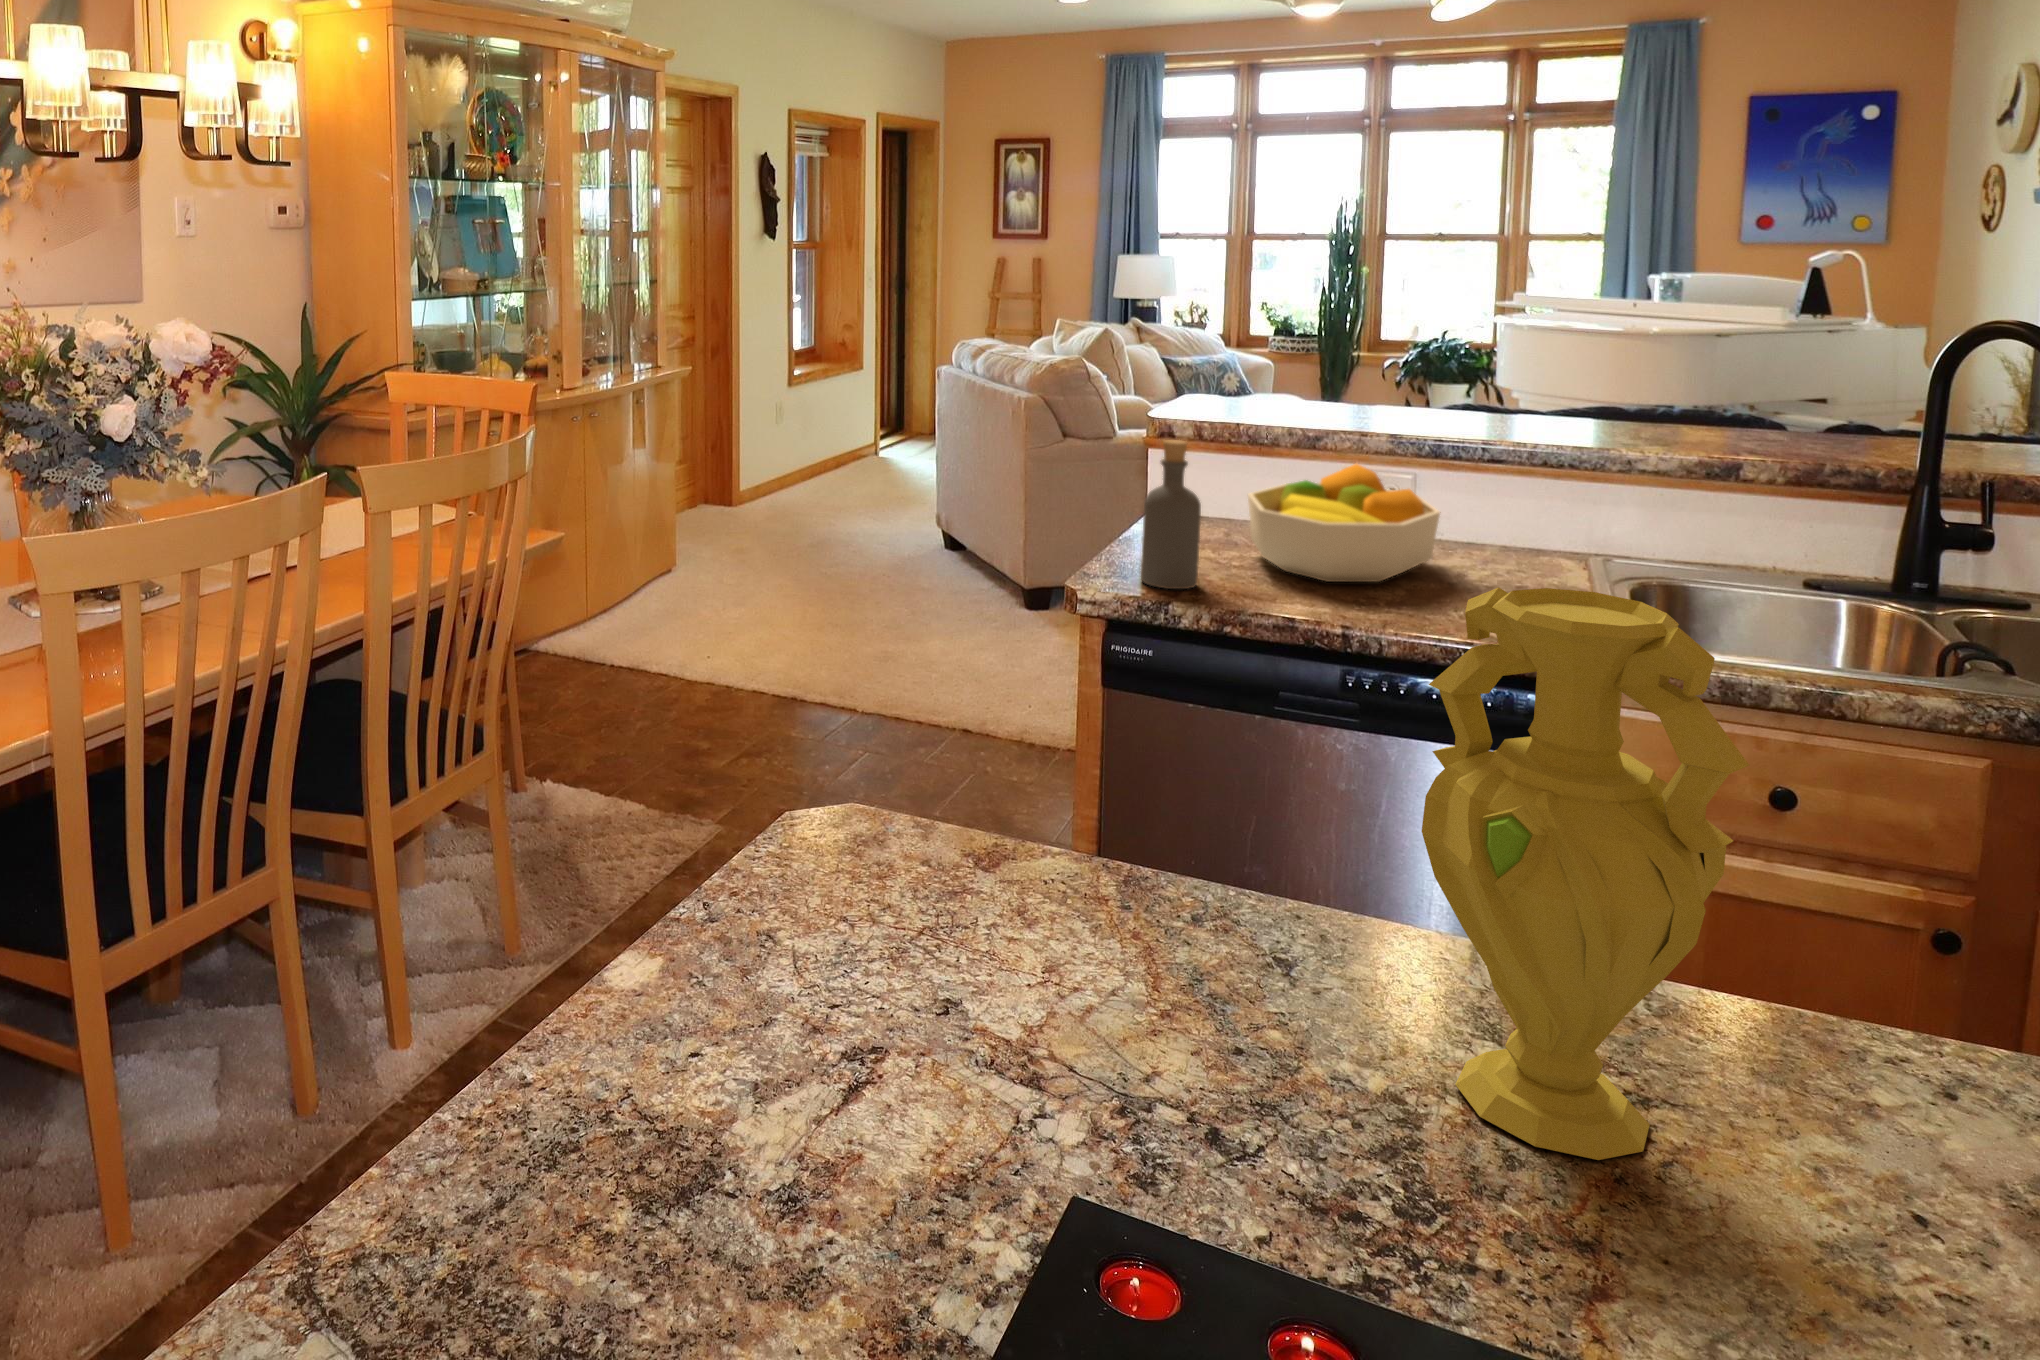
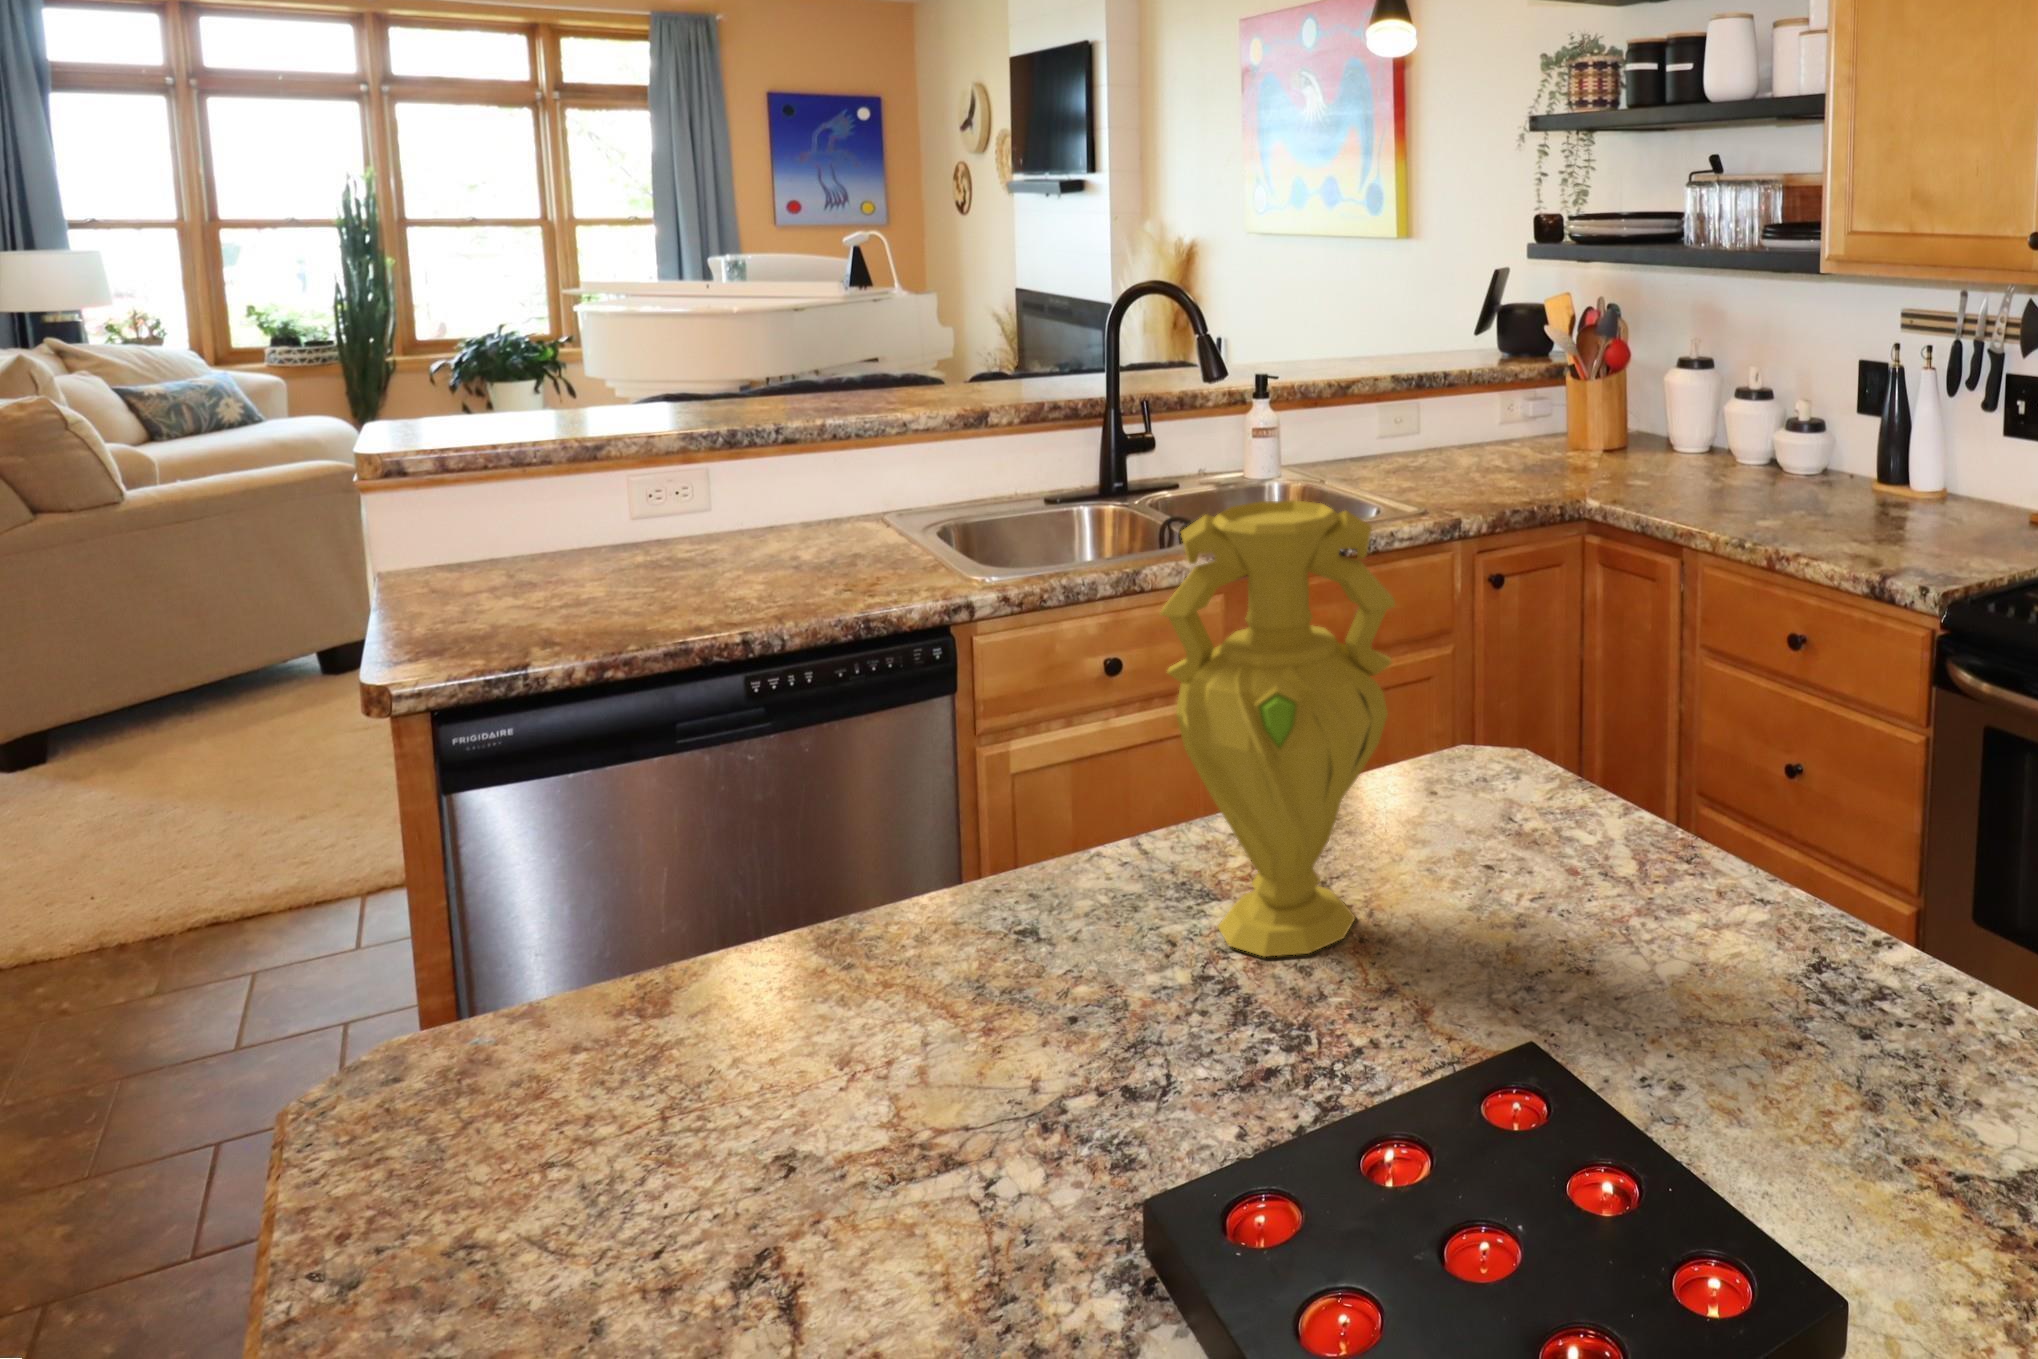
bottle: present [1141,440,1201,589] -> none [467,472,553,656]
fruit bowl: present [1248,464,1441,582] -> none [561,467,779,599]

